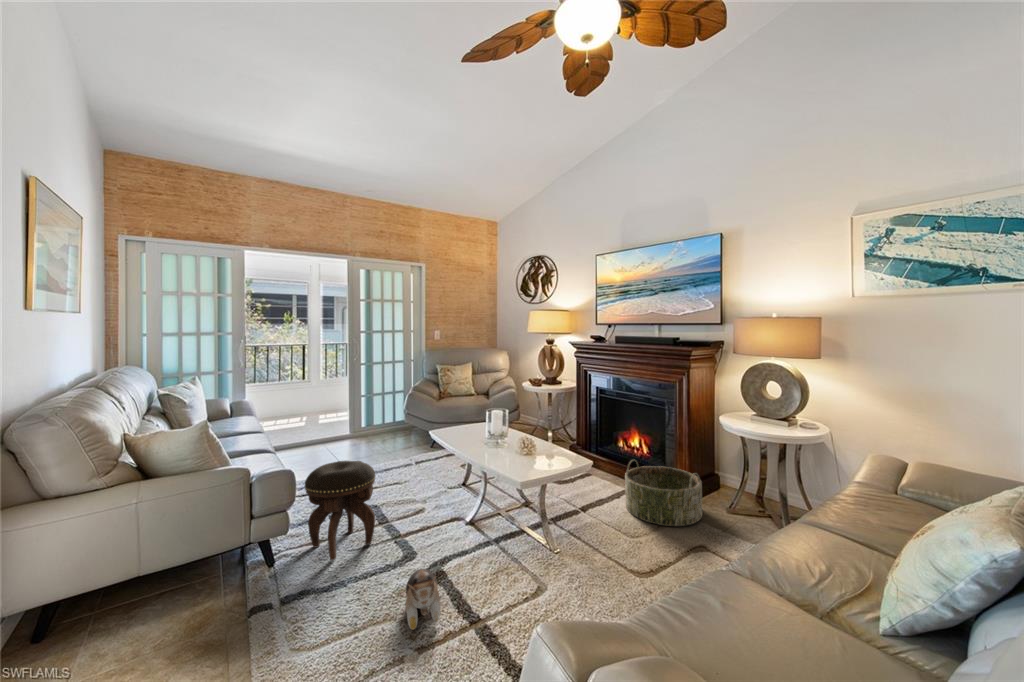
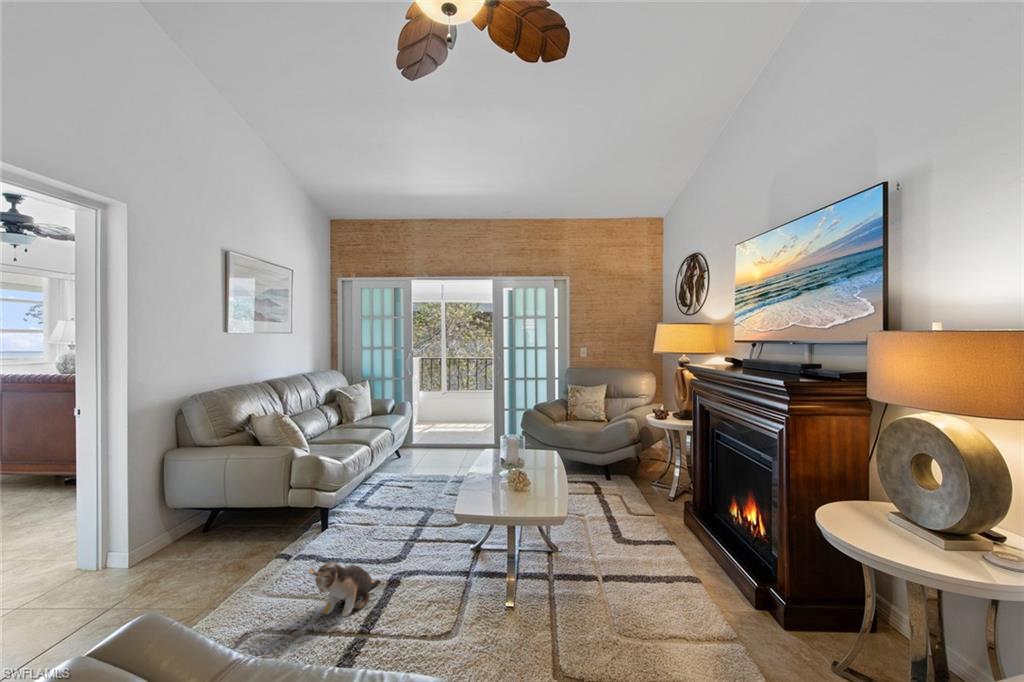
basket: present [625,459,702,526] -> none [665,533,786,655]
footstool: present [305,461,375,560] -> none [343,460,402,542]

